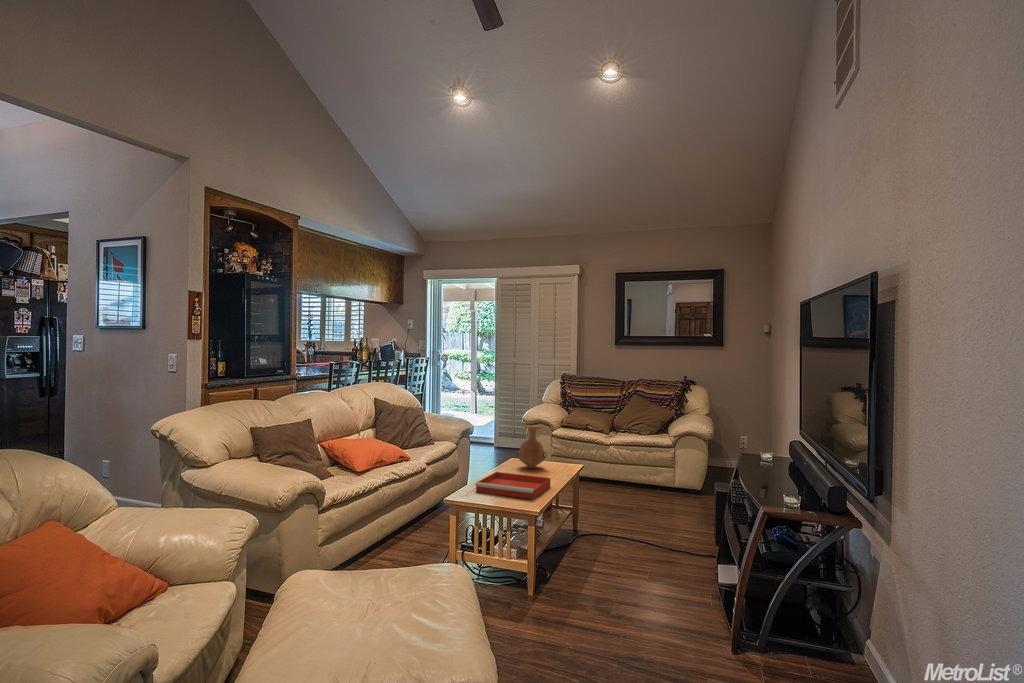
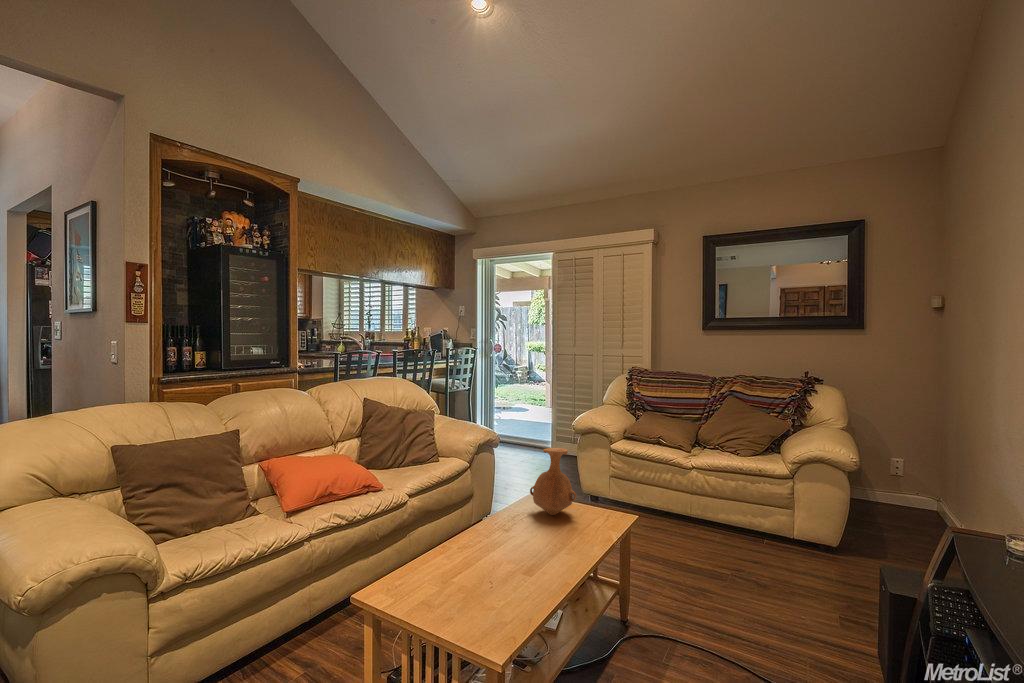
tray: present [475,472,550,499] -> none [432,525,565,598]

